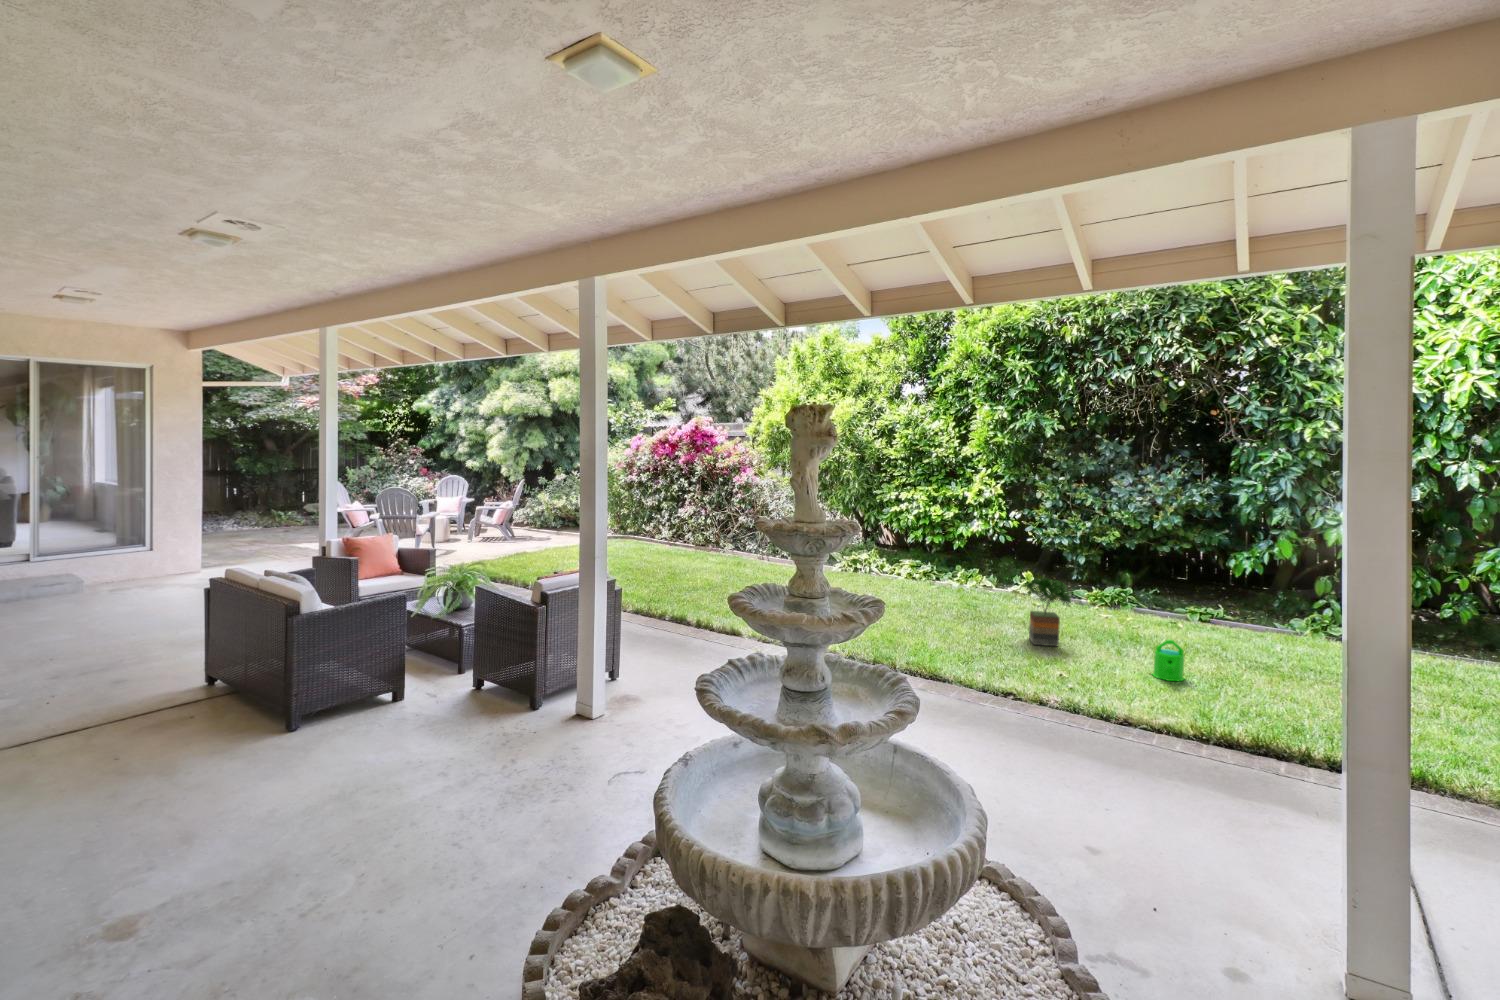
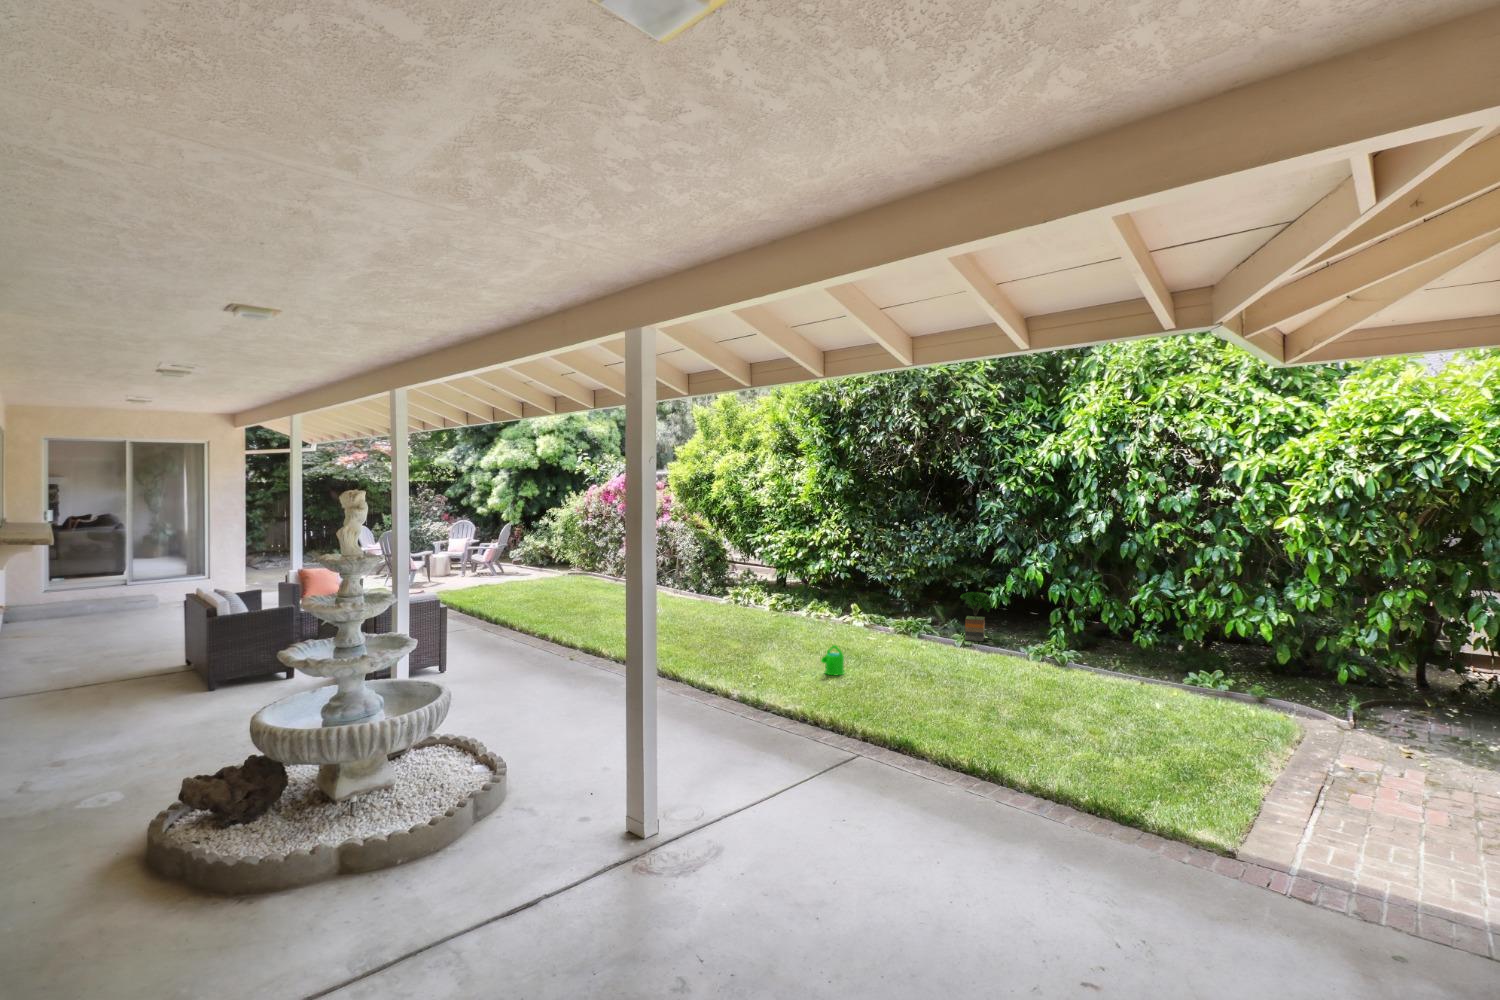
potted tree: present [1025,578,1071,646] -> present [961,592,992,641]

